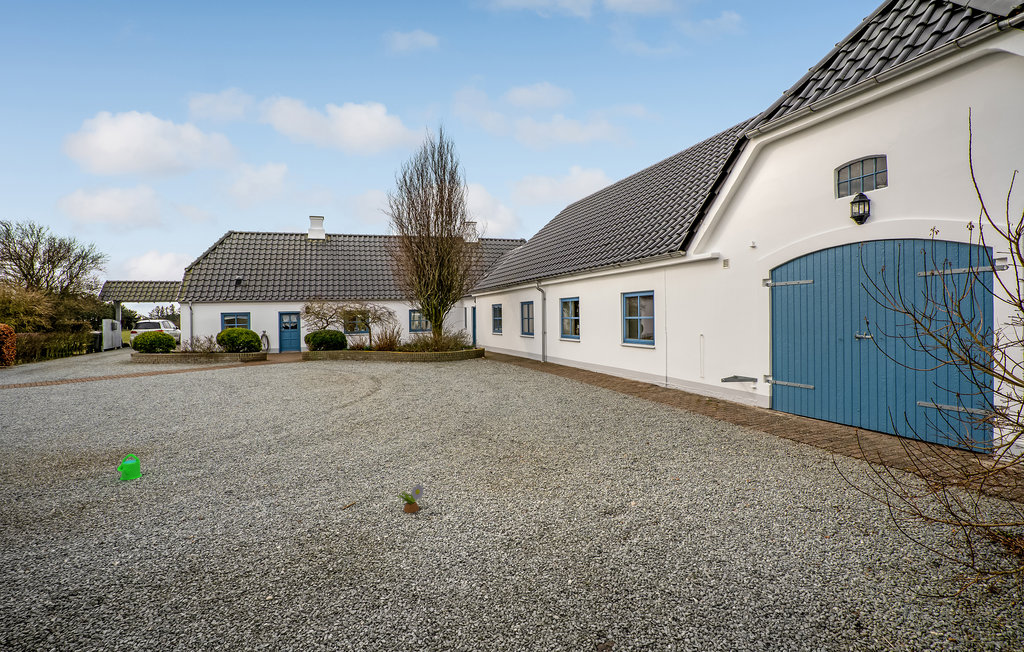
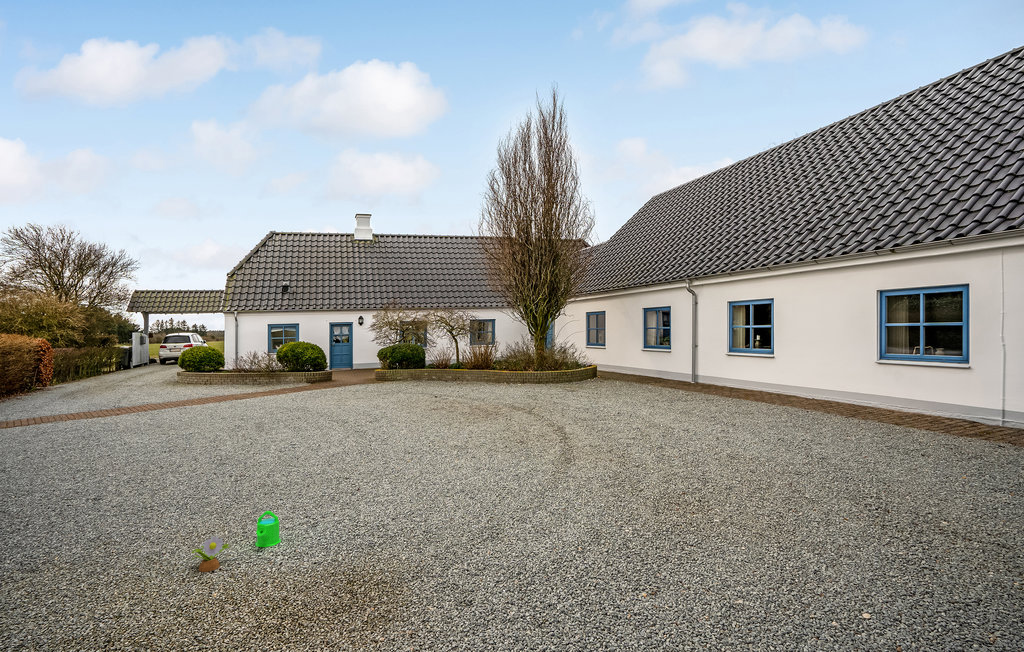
decorative plant: present [397,484,424,513] -> present [191,536,230,572]

